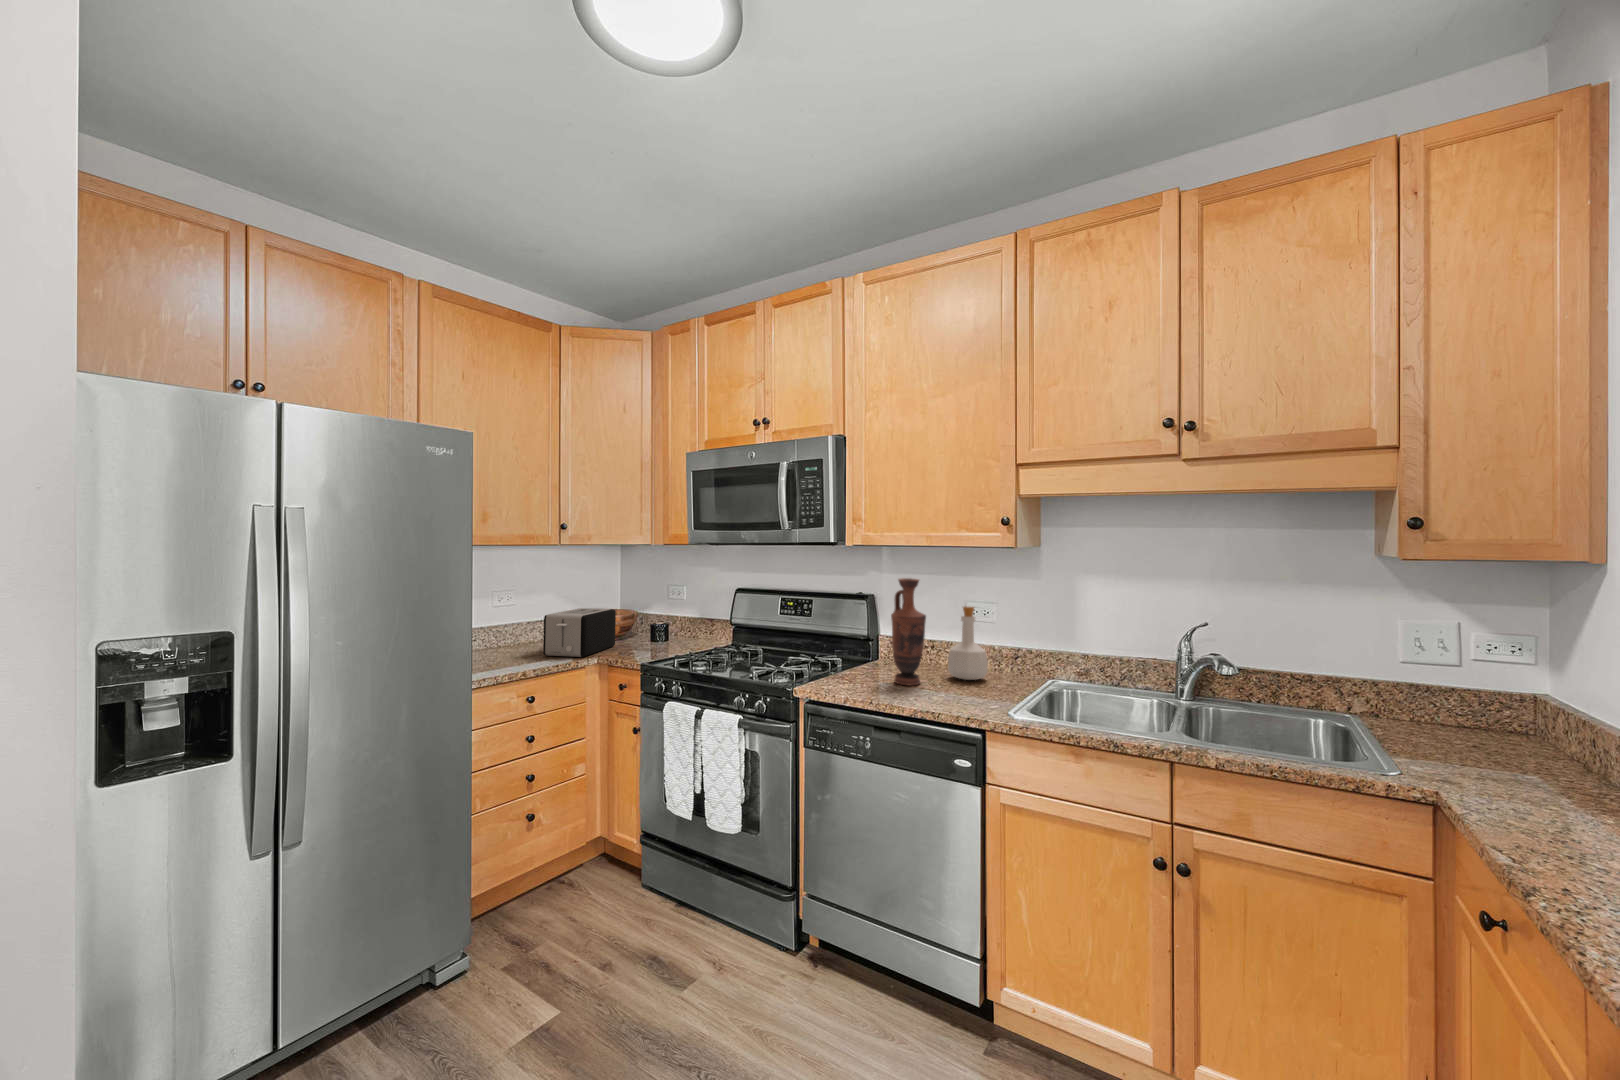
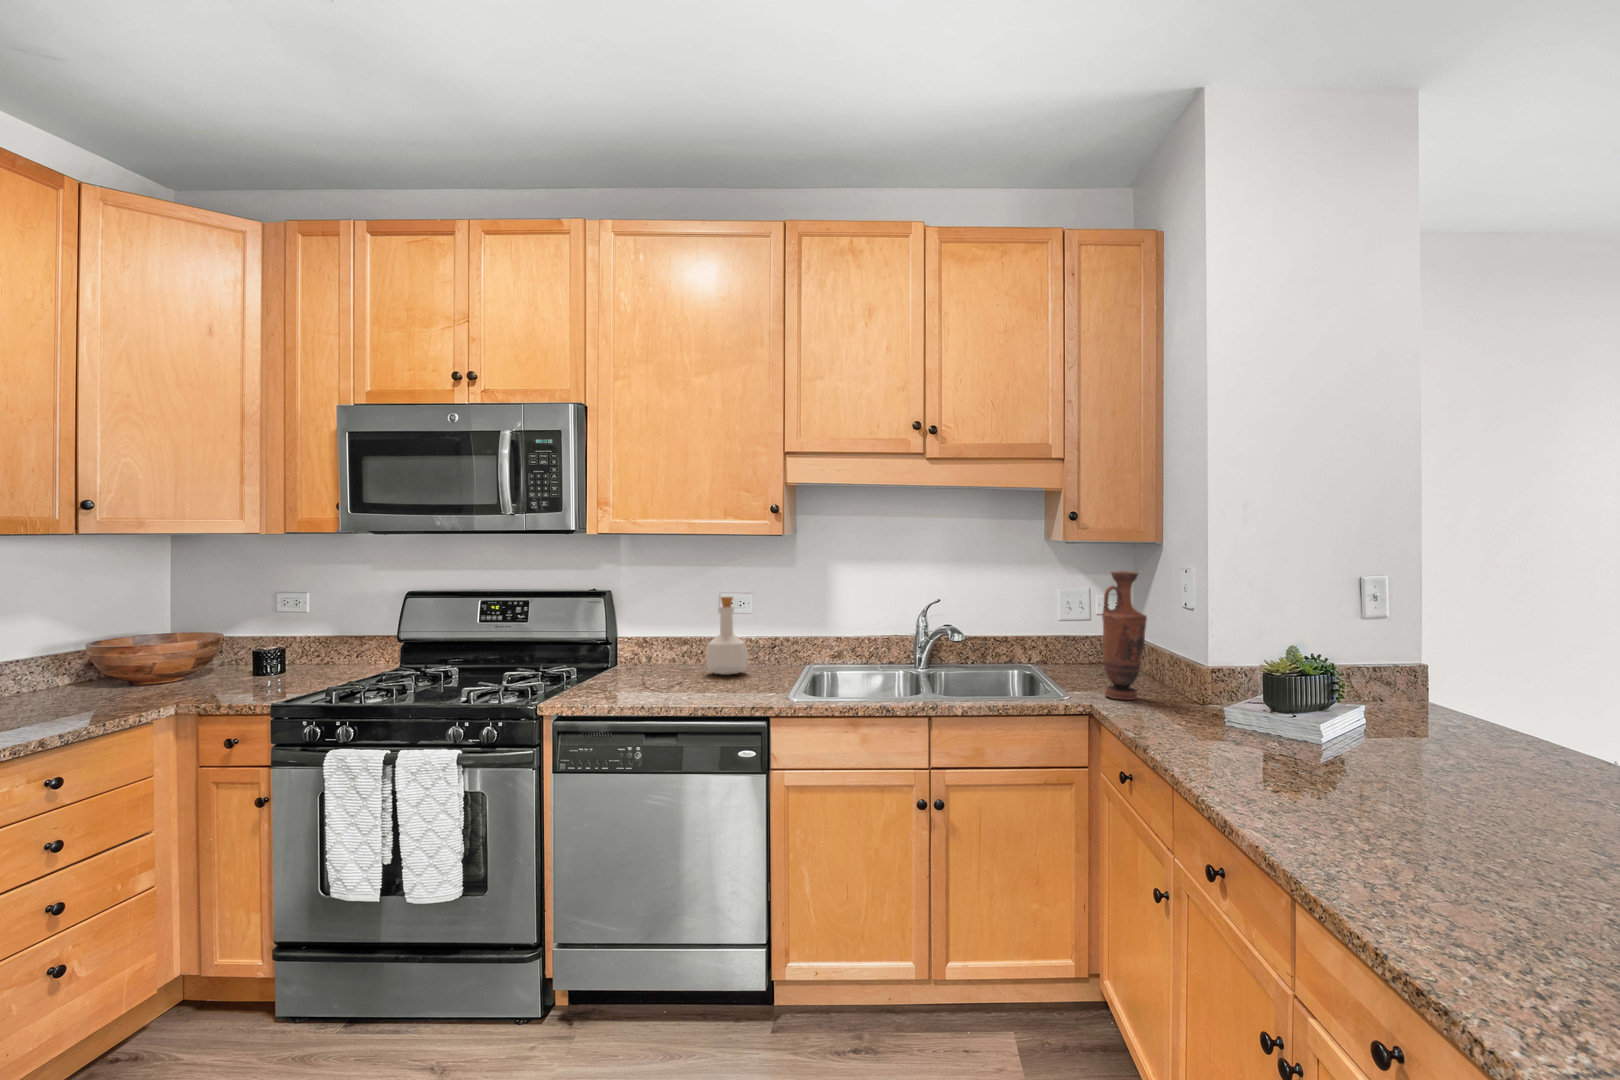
vase: present [891,578,926,685] -> present [1102,571,1147,700]
toaster: present [543,608,616,657] -> none [107,632,217,708]

